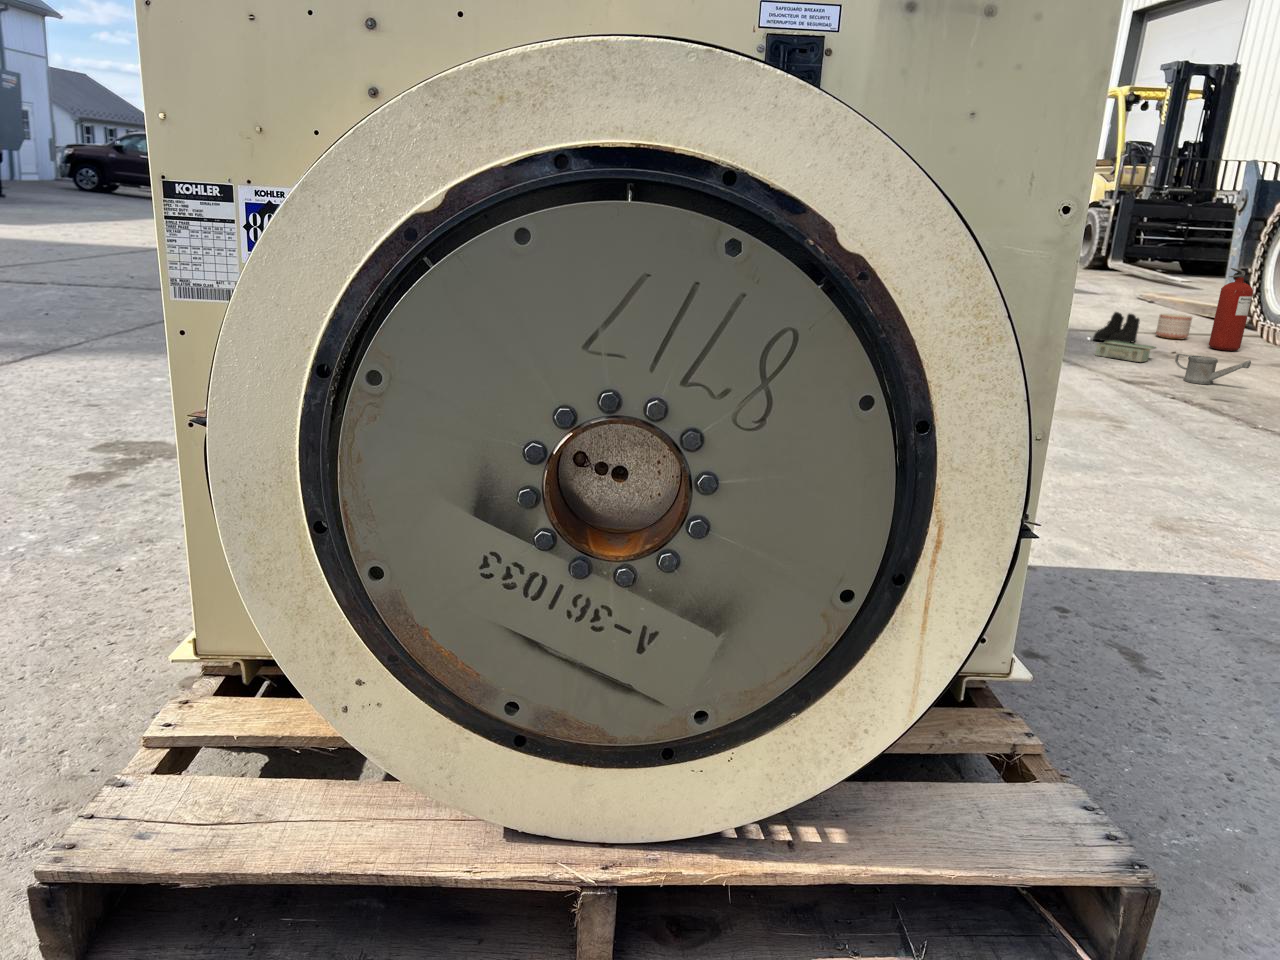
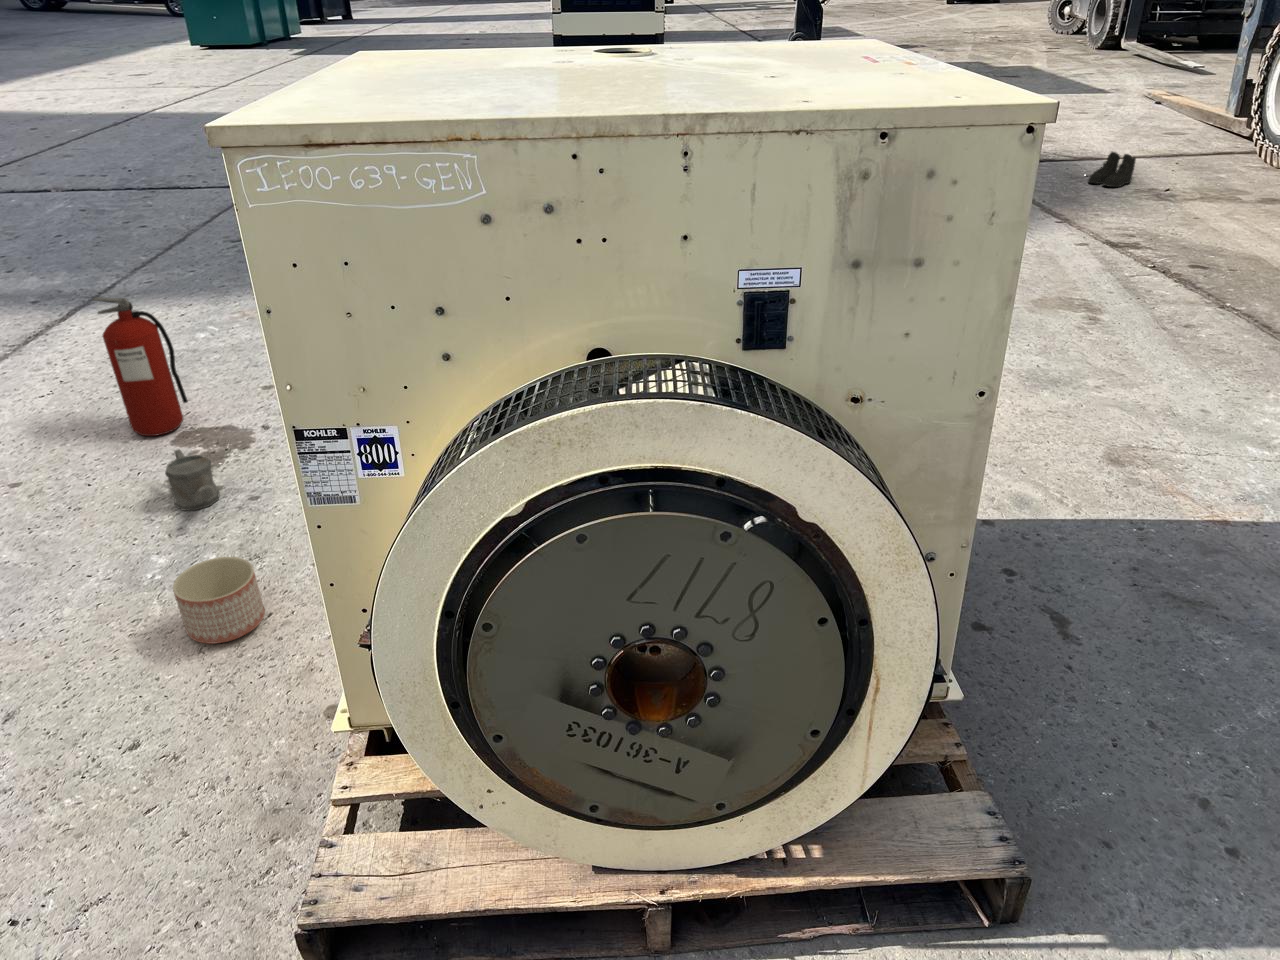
fire extinguisher: present [1209,268,1253,351] -> present [93,297,188,436]
planter: present [1156,314,1192,339] -> present [173,557,265,644]
toolbox: present [1095,341,1156,362] -> none [1087,190,1148,216]
watering can: present [1175,354,1251,384] -> present [165,449,219,510]

